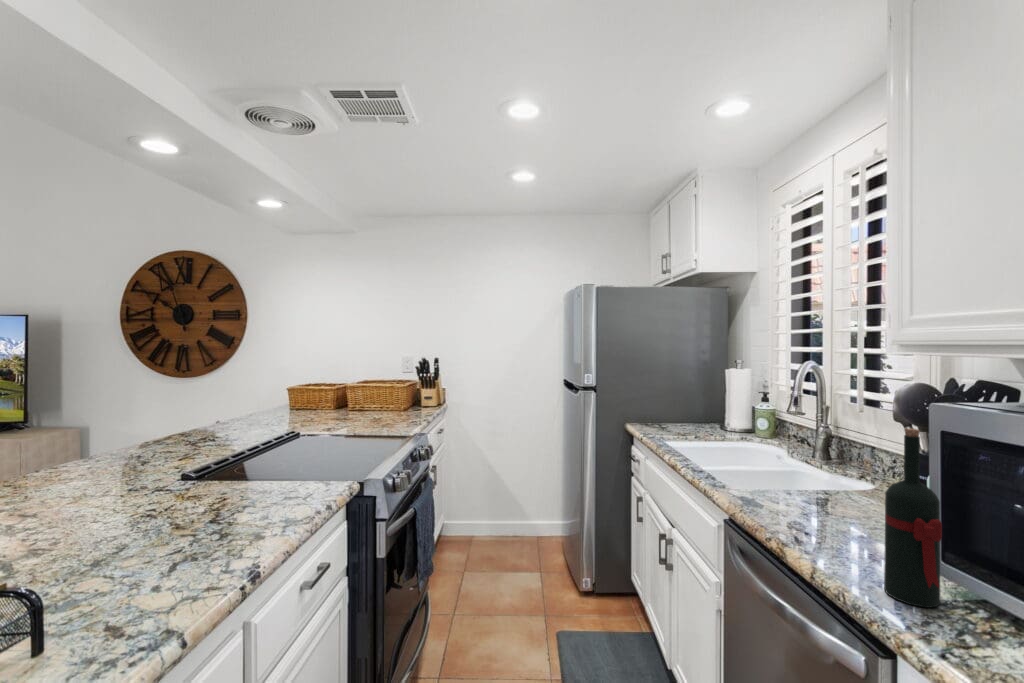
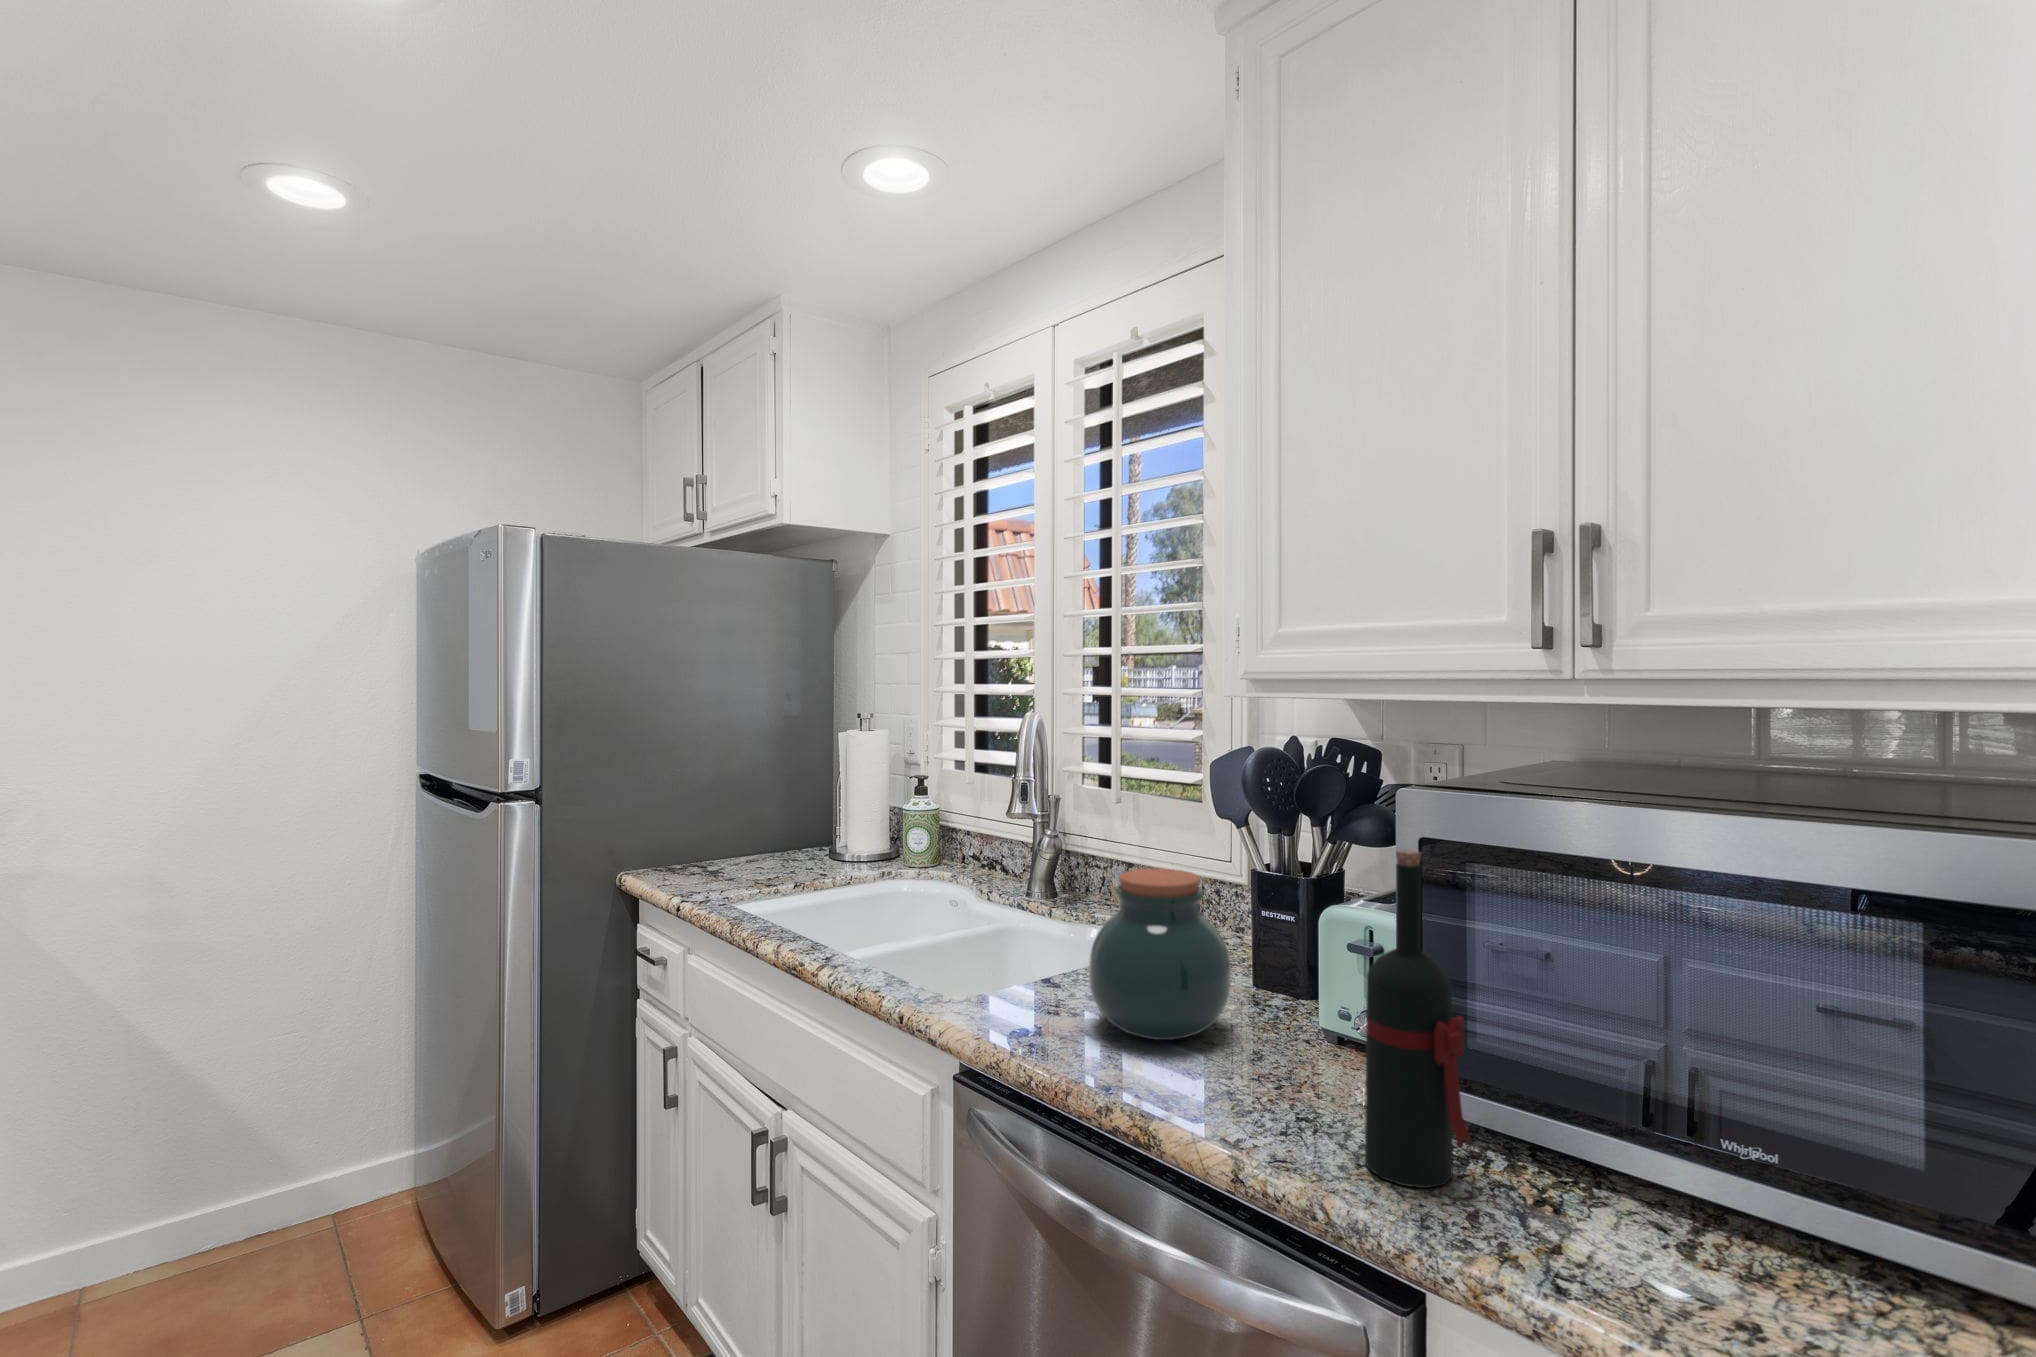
jar: none [787,437,871,523] -> present [1089,868,1231,1040]

